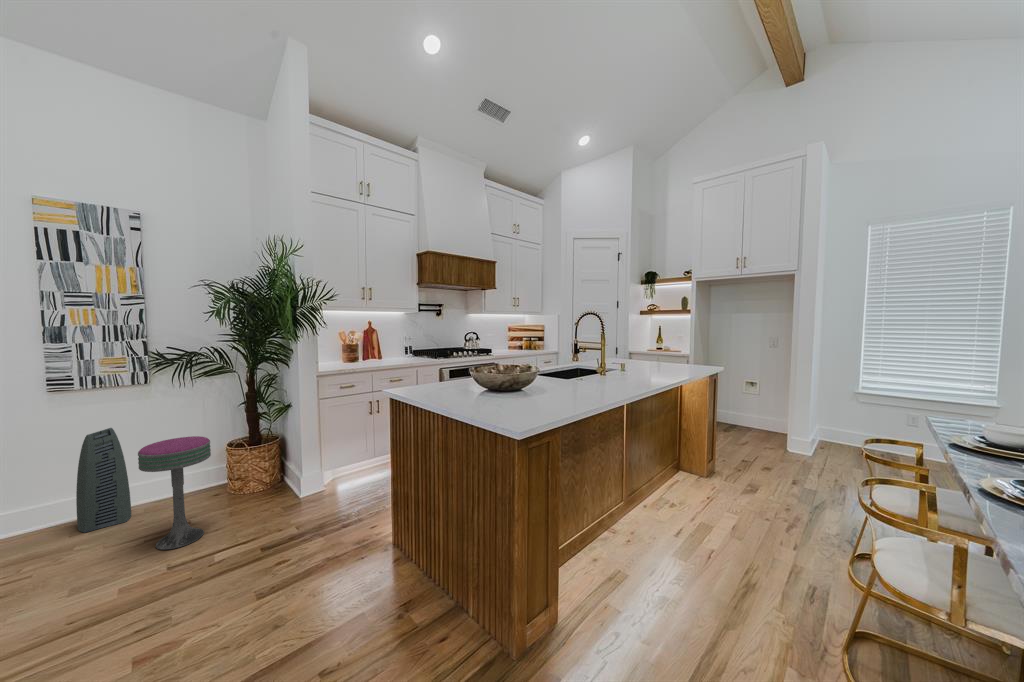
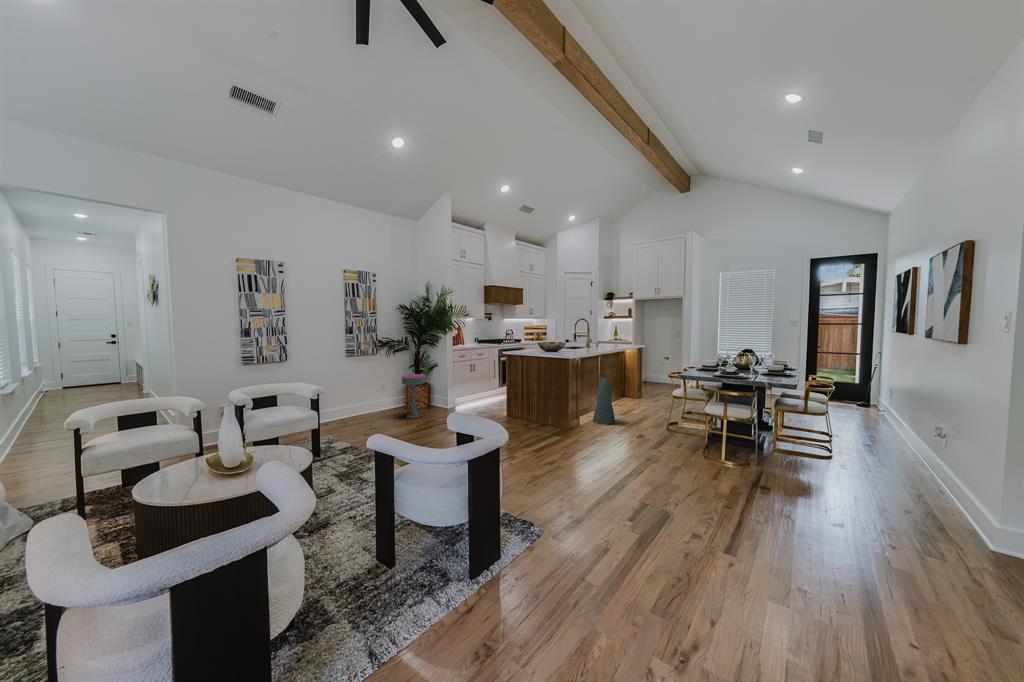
air purifier: present [76,428,131,533] -> present [593,377,615,425]

